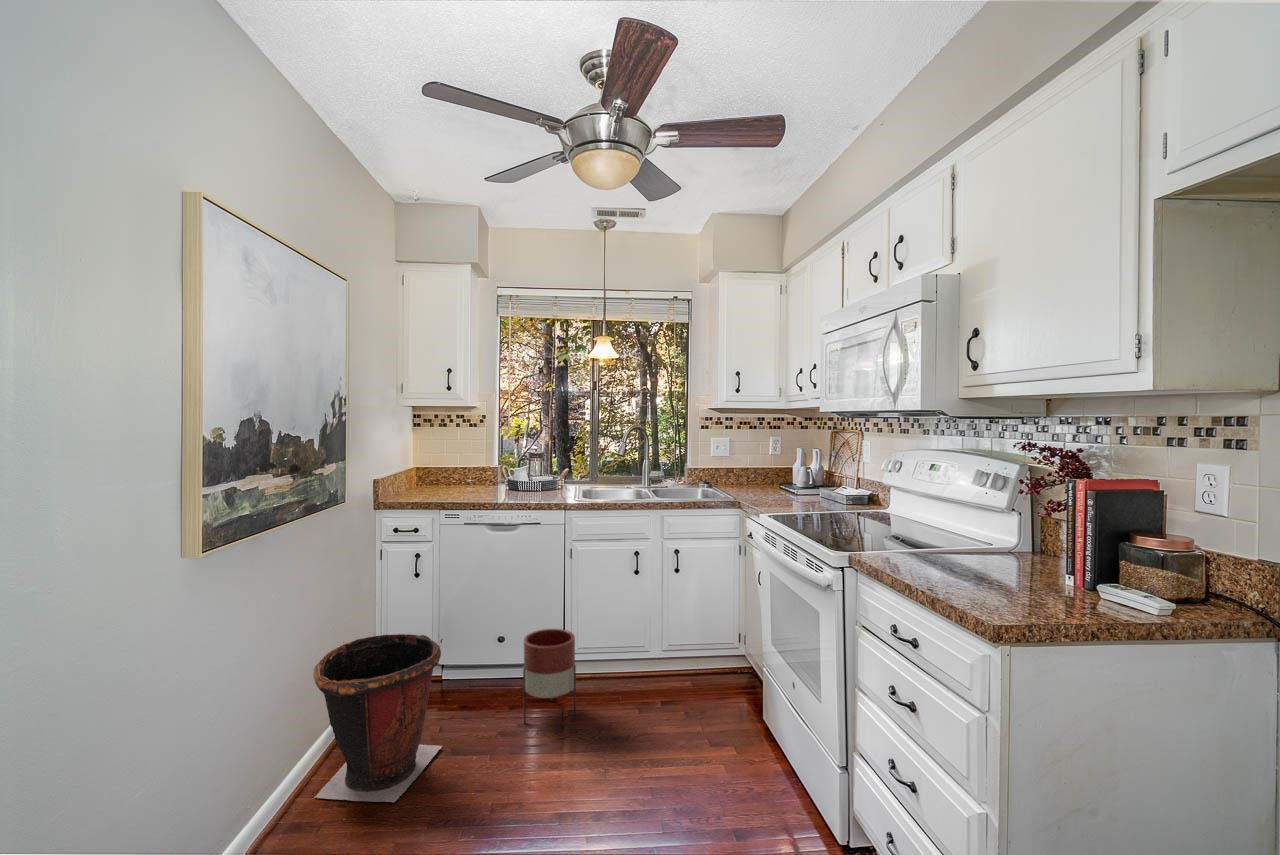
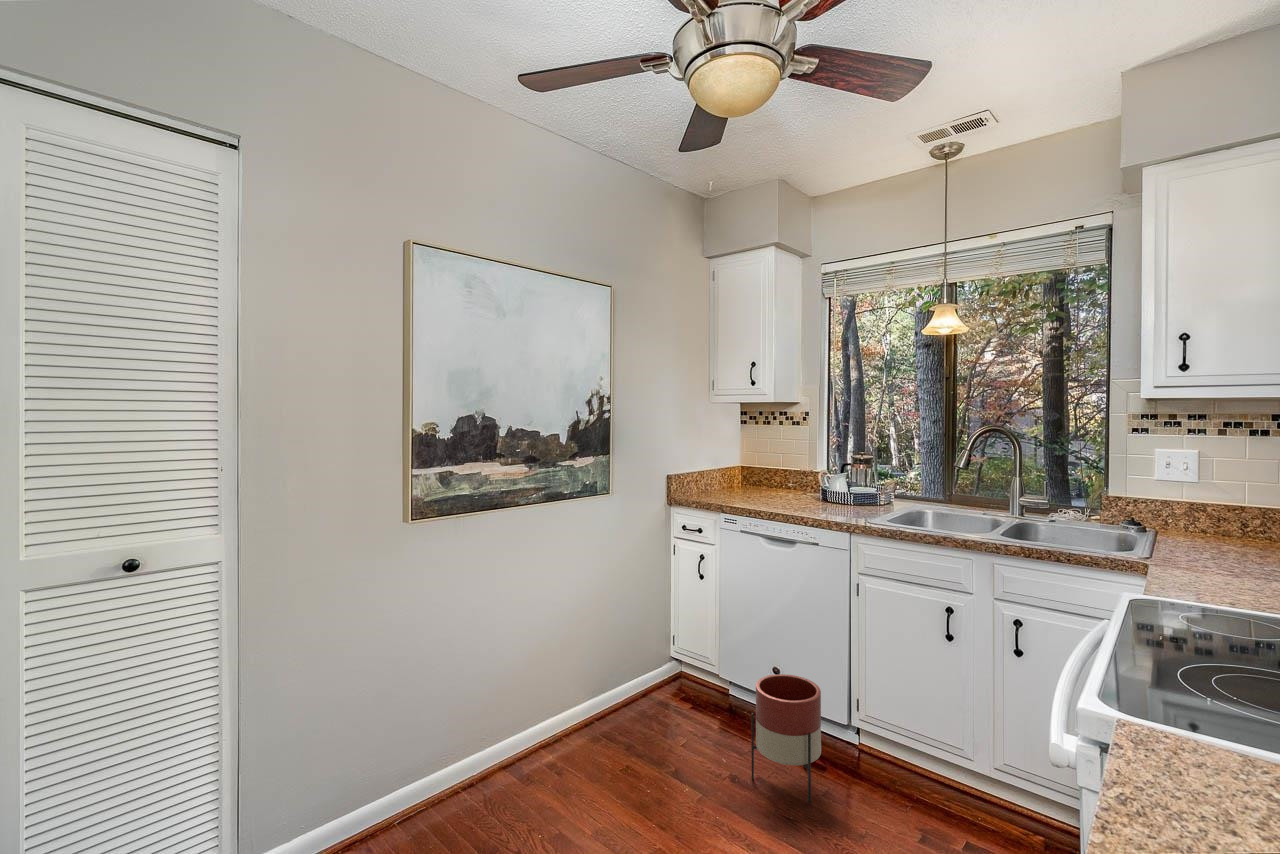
trash can: present [313,634,443,803] -> none [532,623,658,796]

